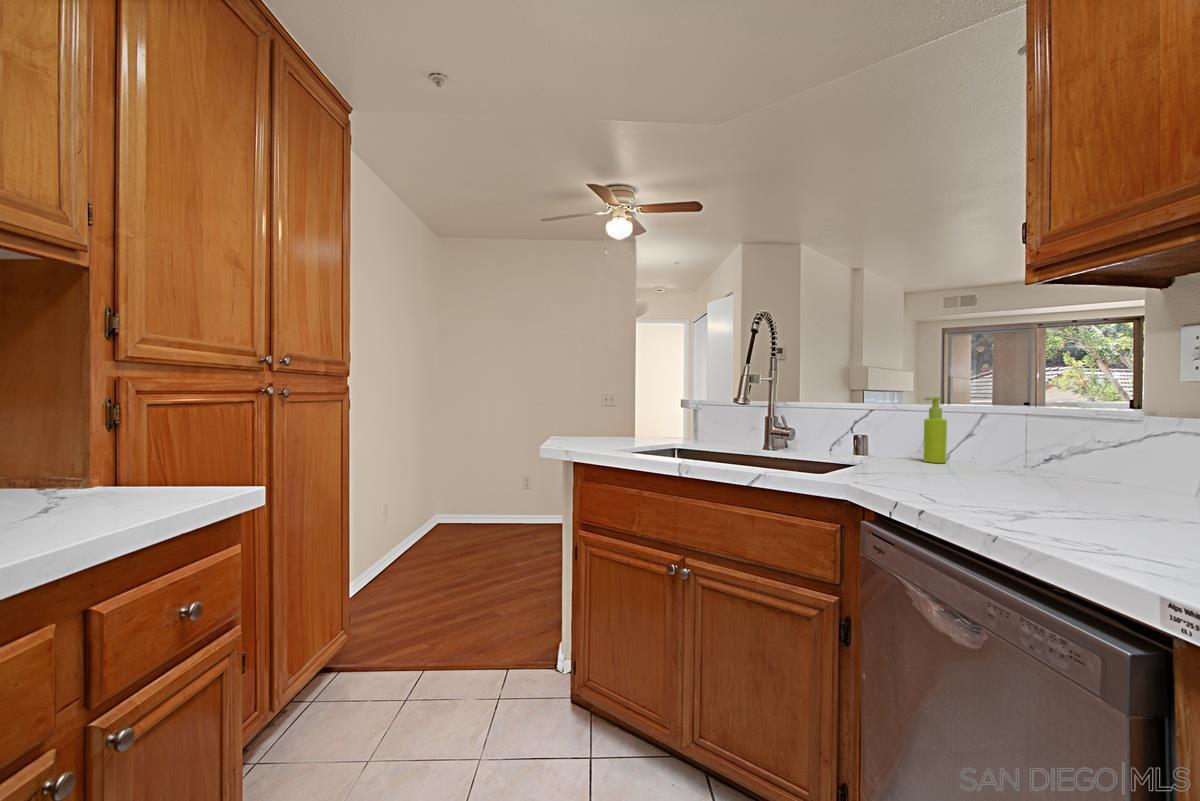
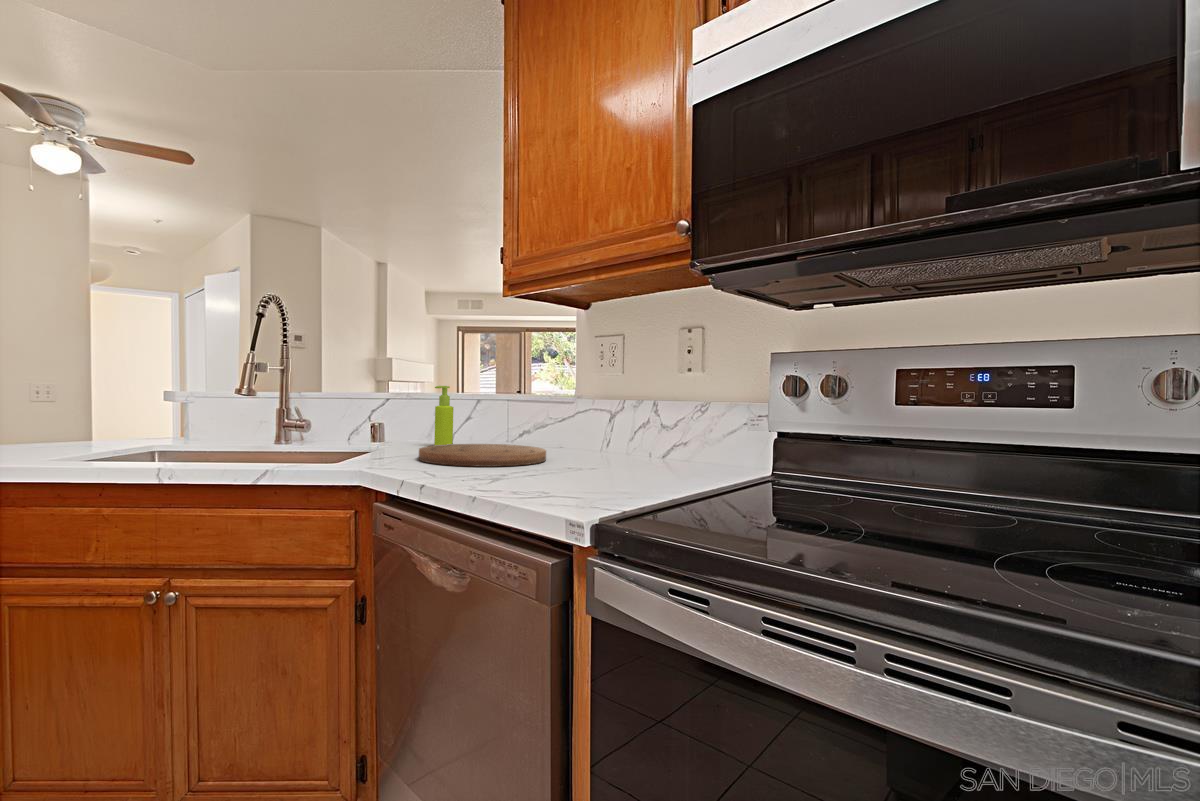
cutting board: none [909,462,1099,498] -> present [419,444,546,466]

